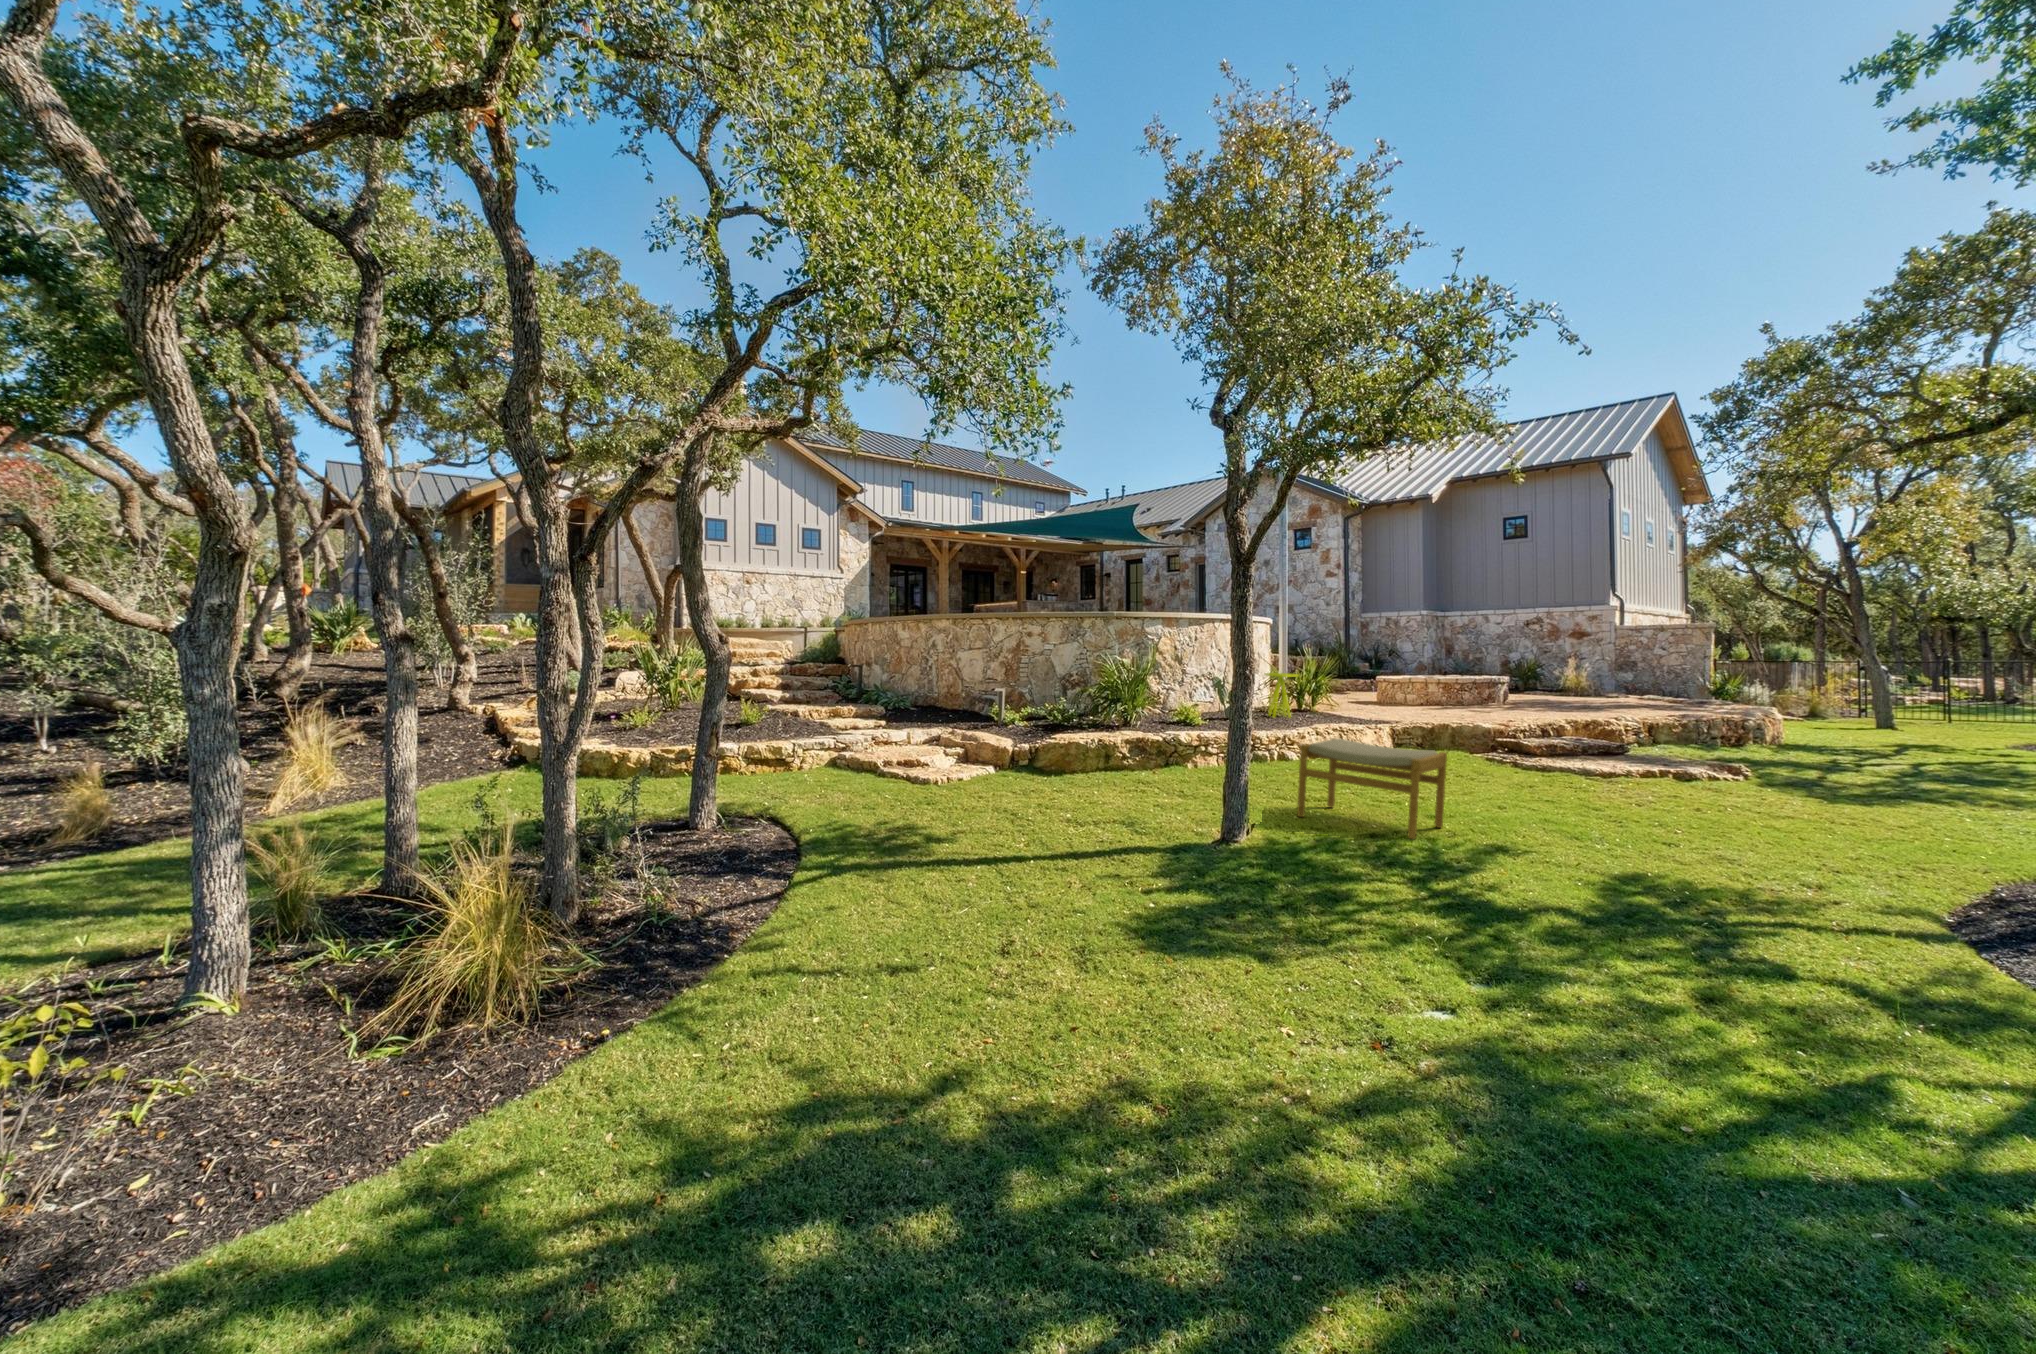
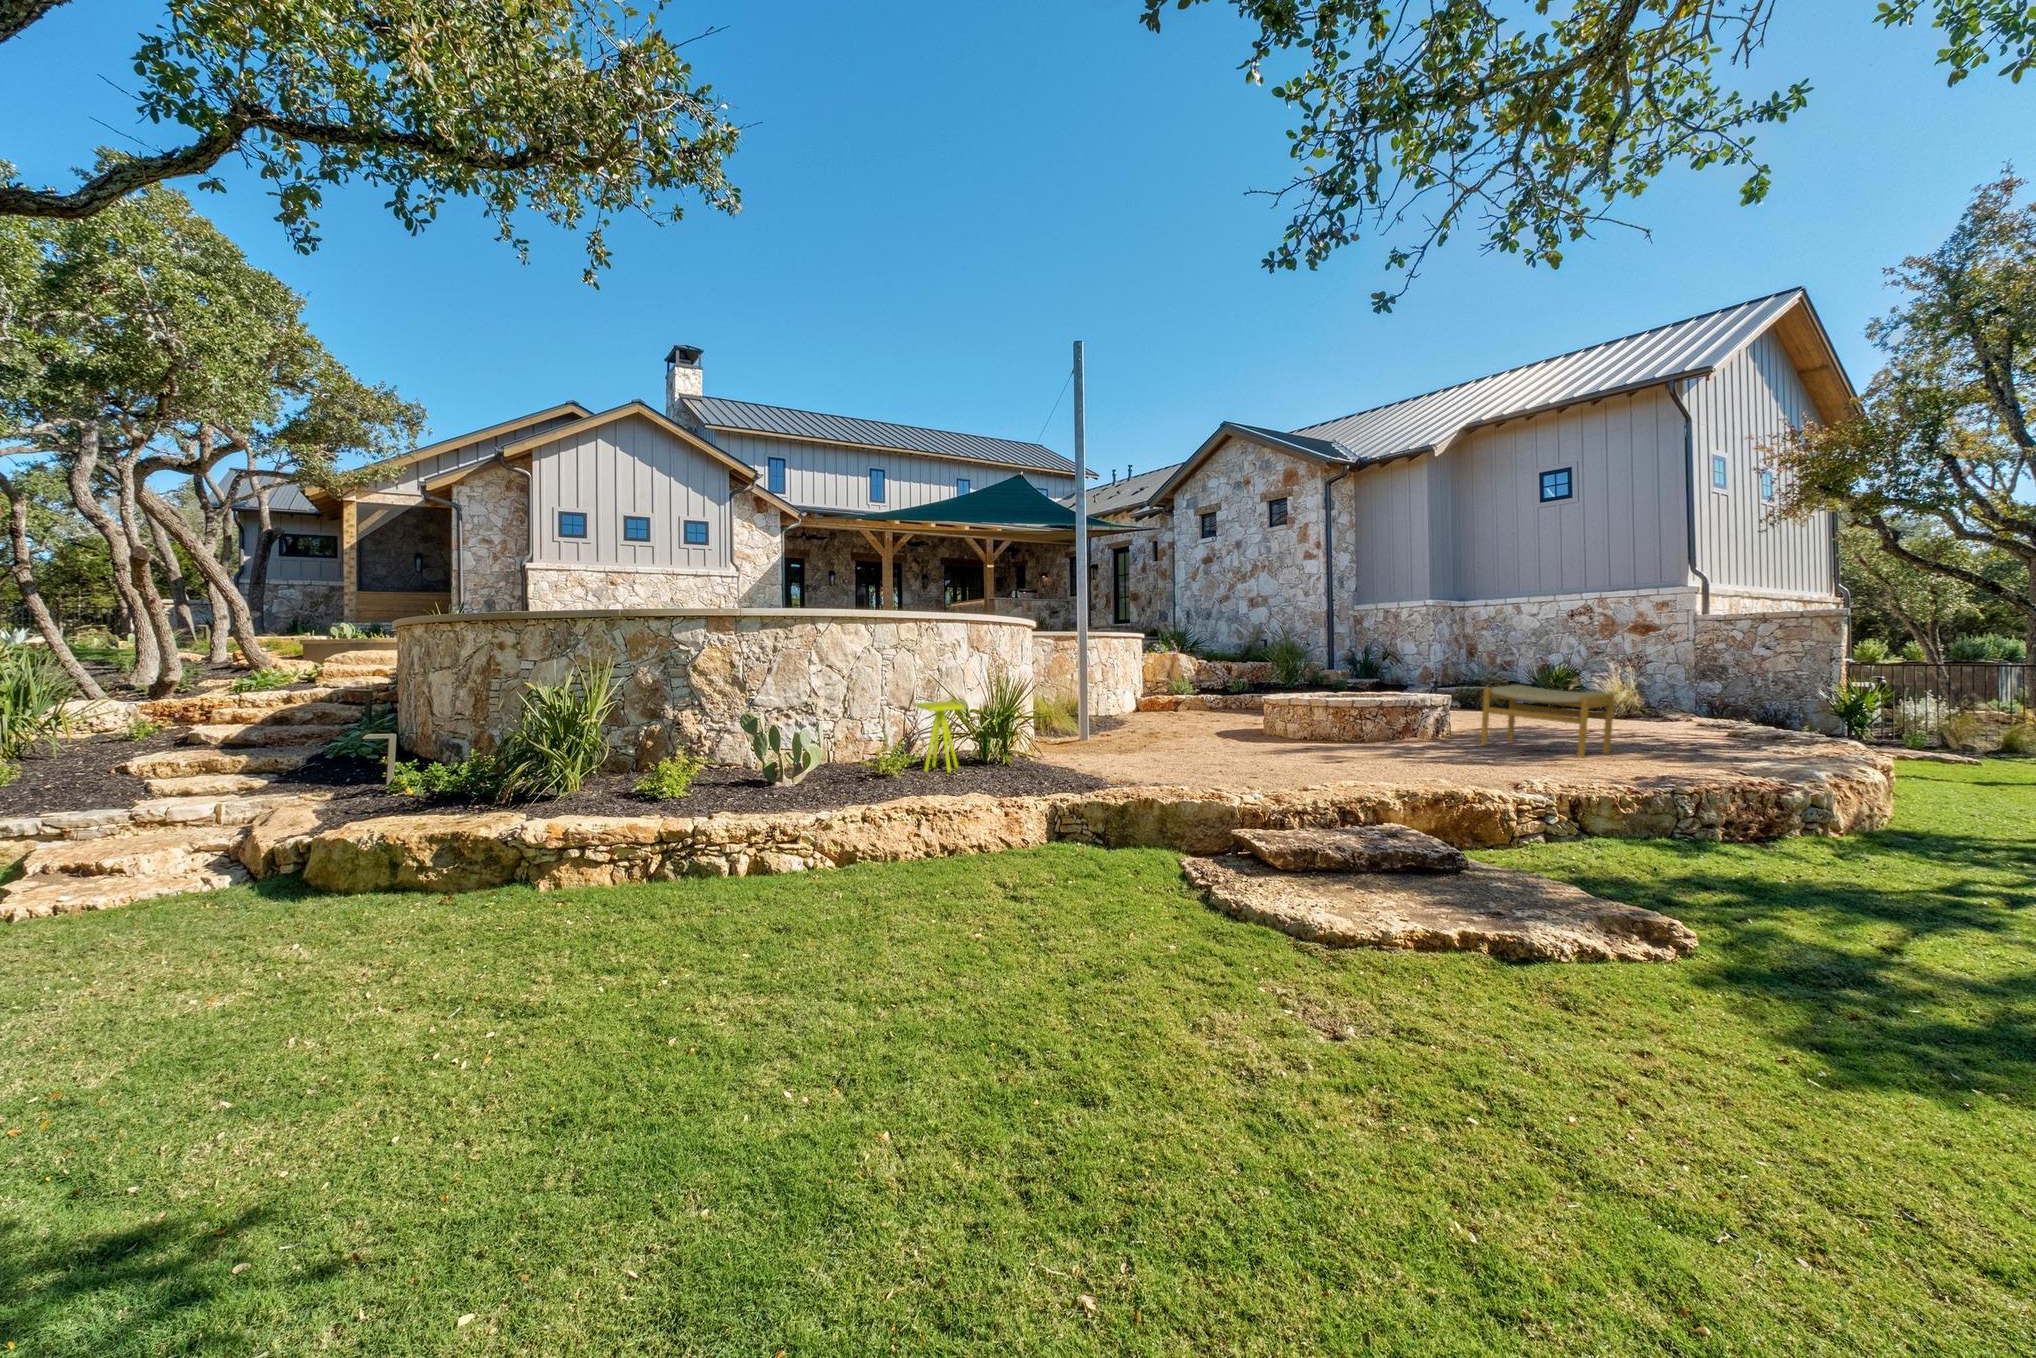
footstool: present [1297,738,1447,839] -> present [1481,685,1615,758]

